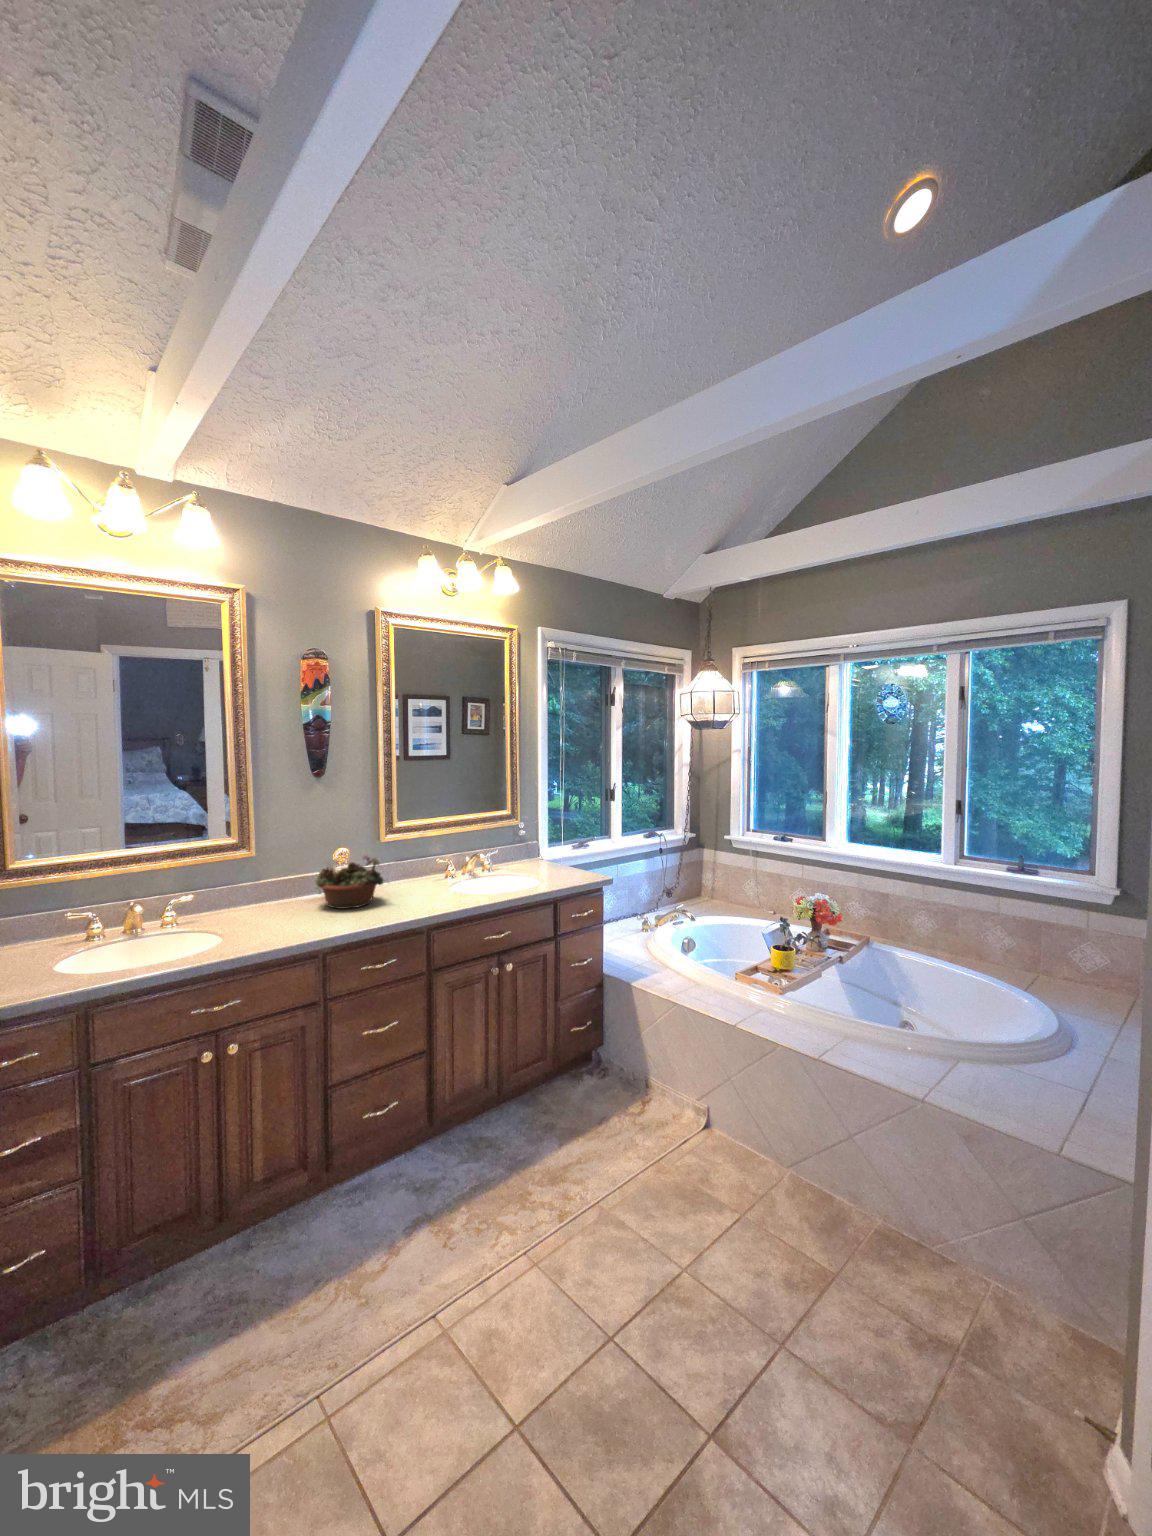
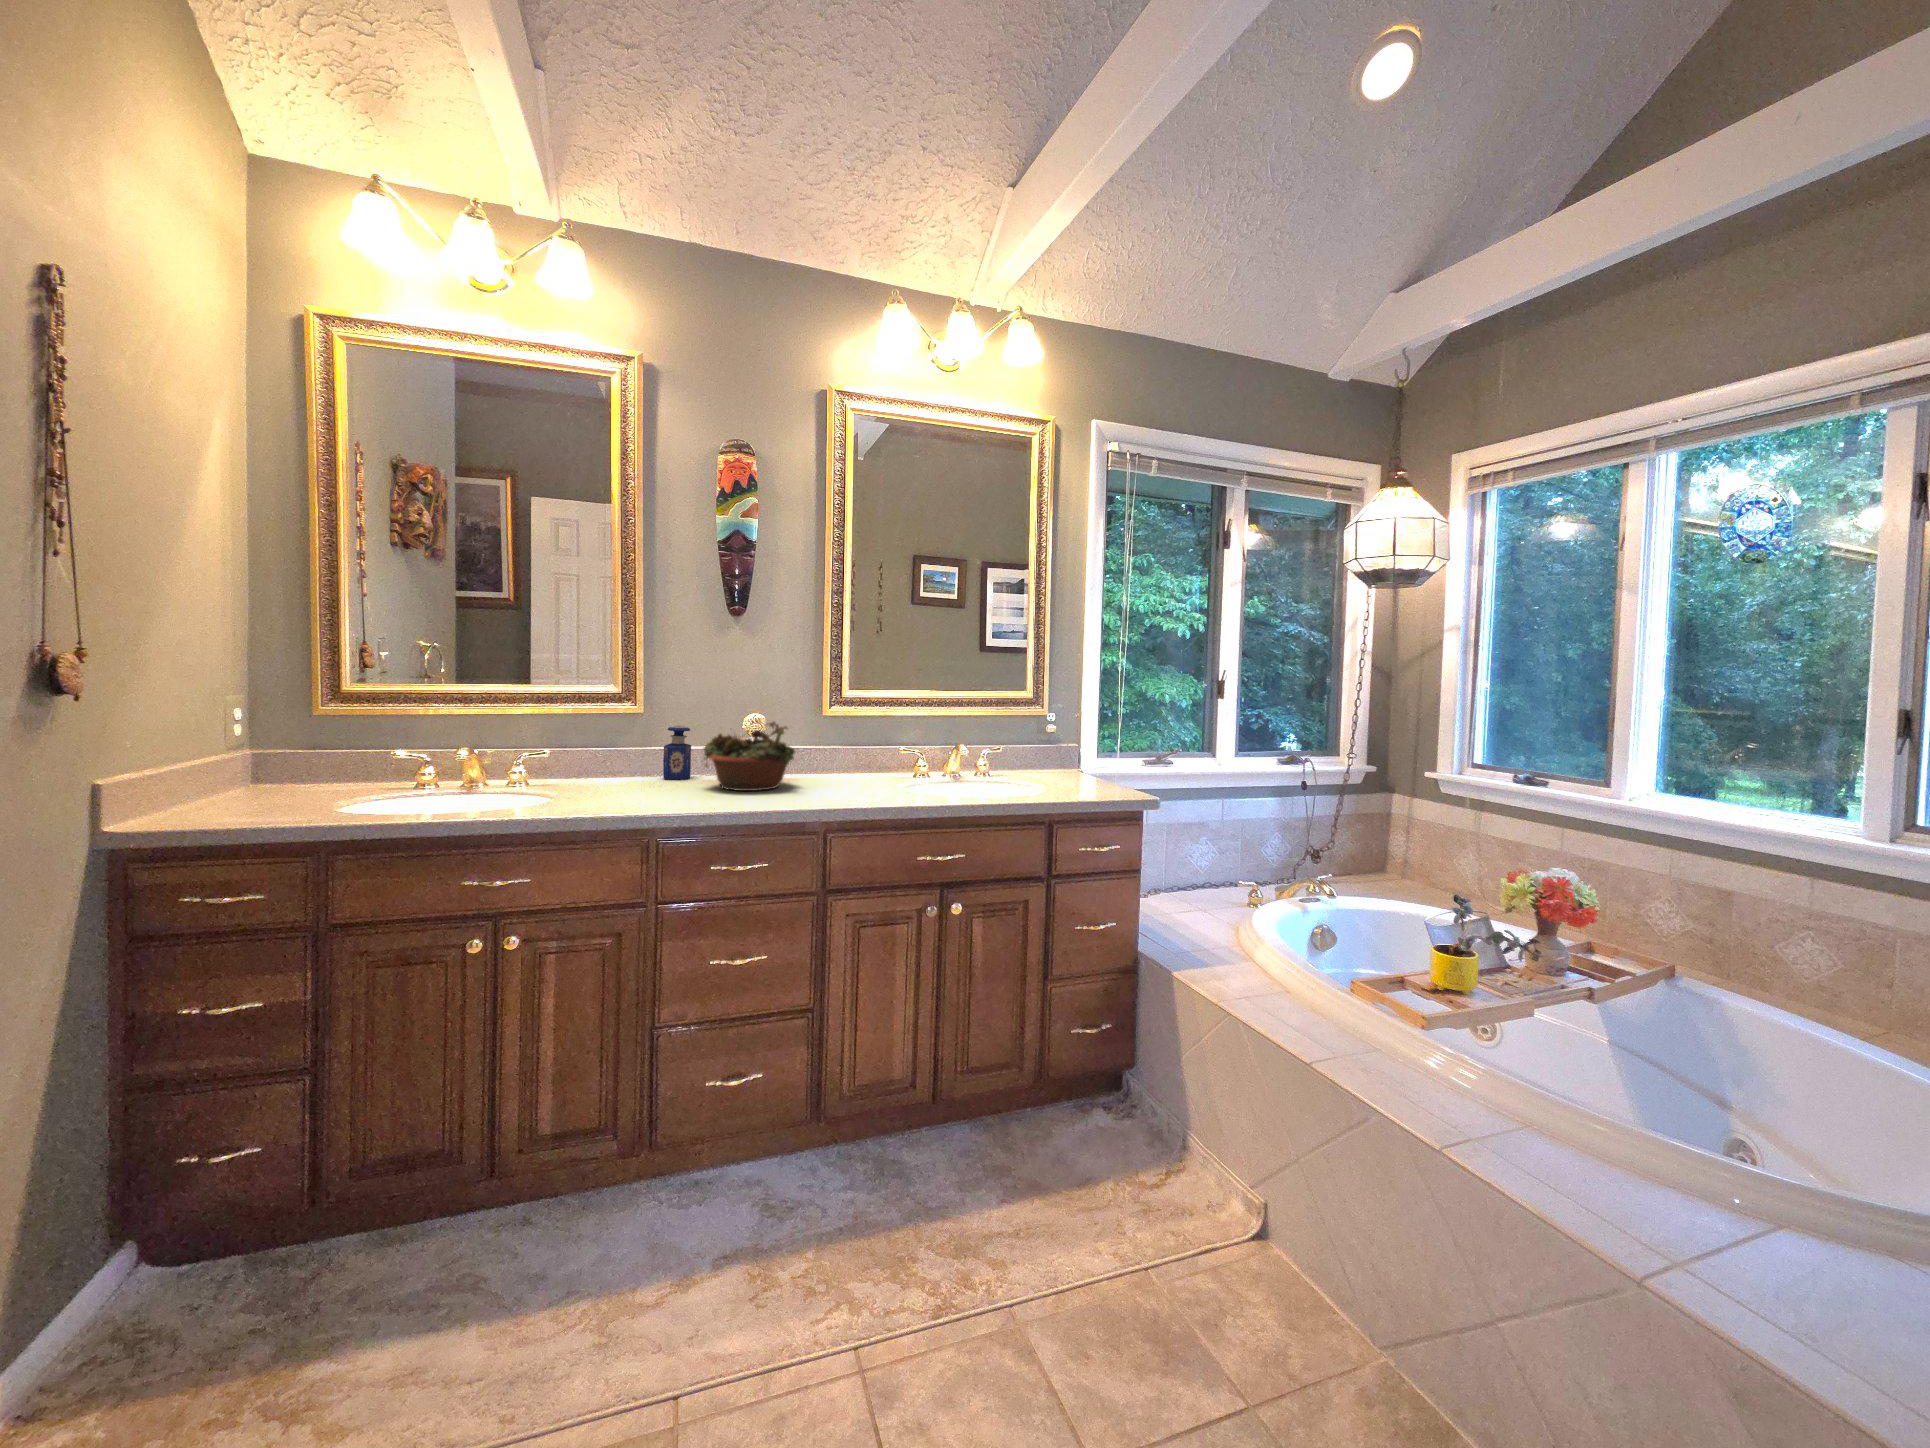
perfume bottle: none [268,863,291,905] -> present [663,726,691,779]

